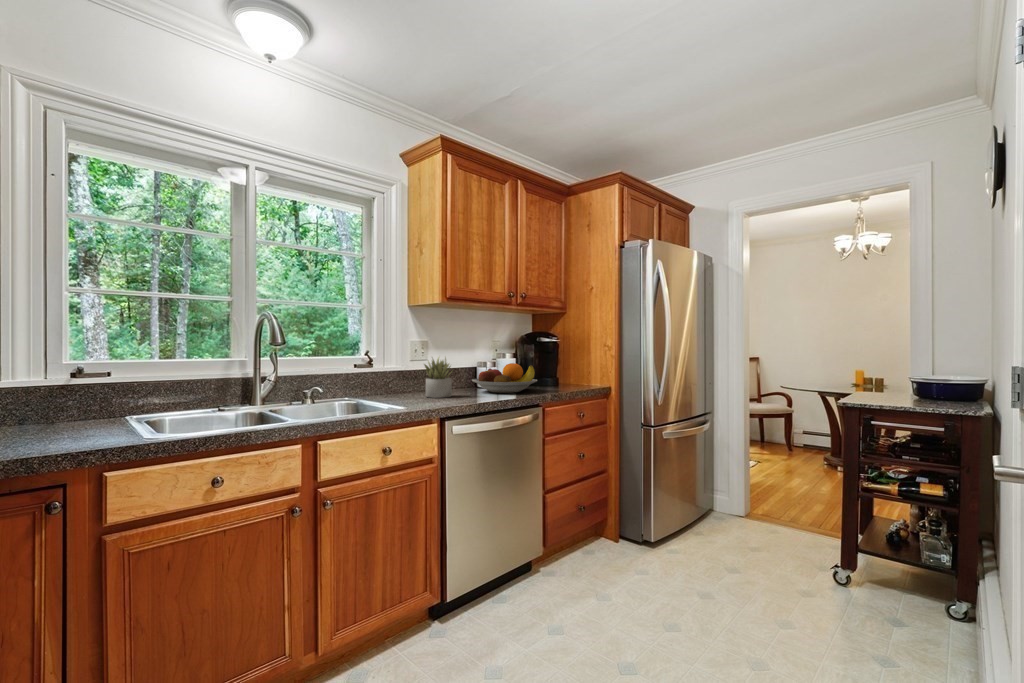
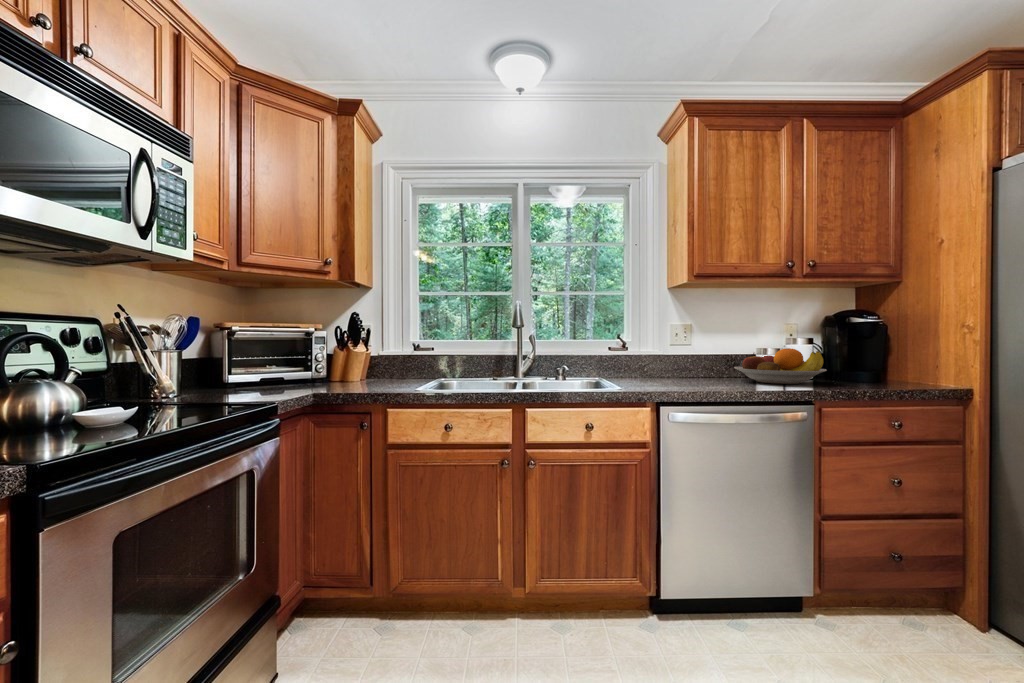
succulent plant: present [424,357,452,398] -> none [669,338,702,383]

